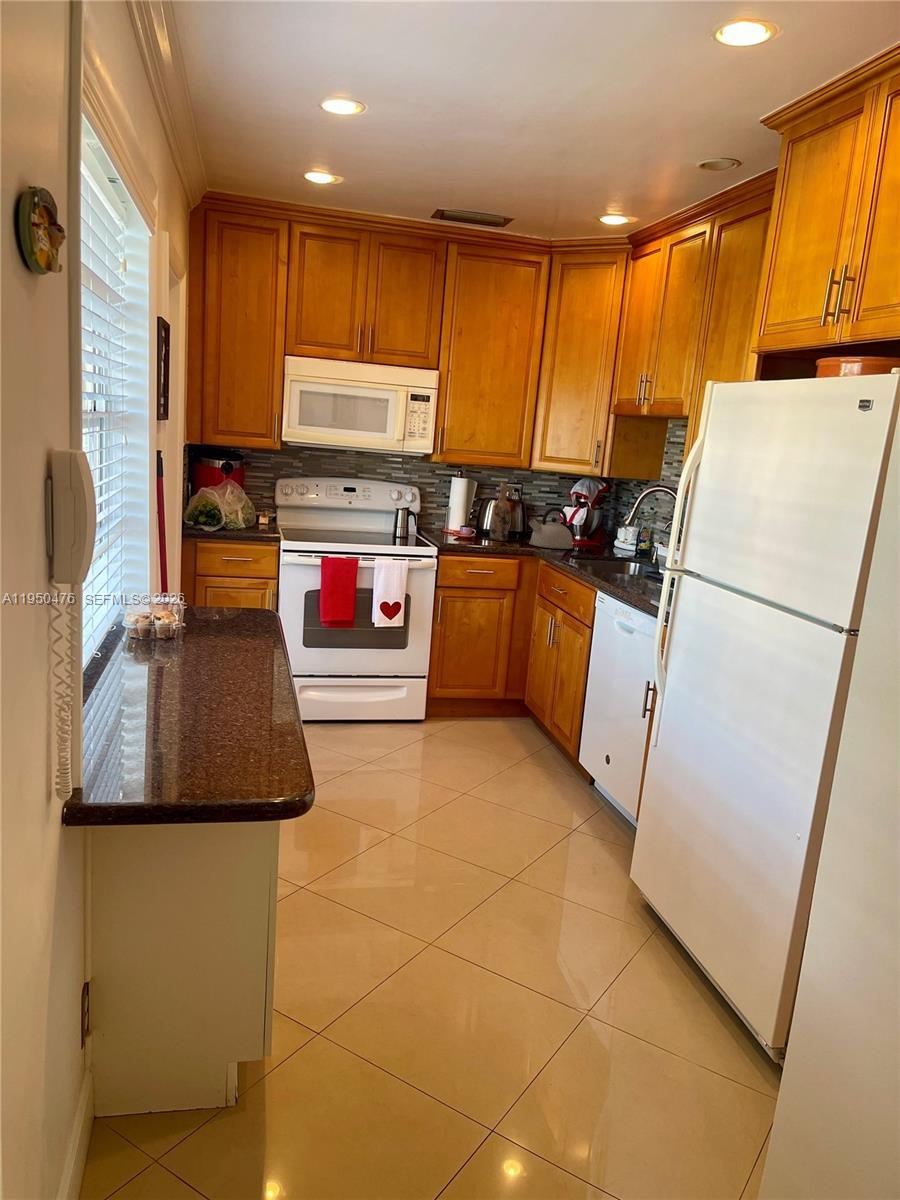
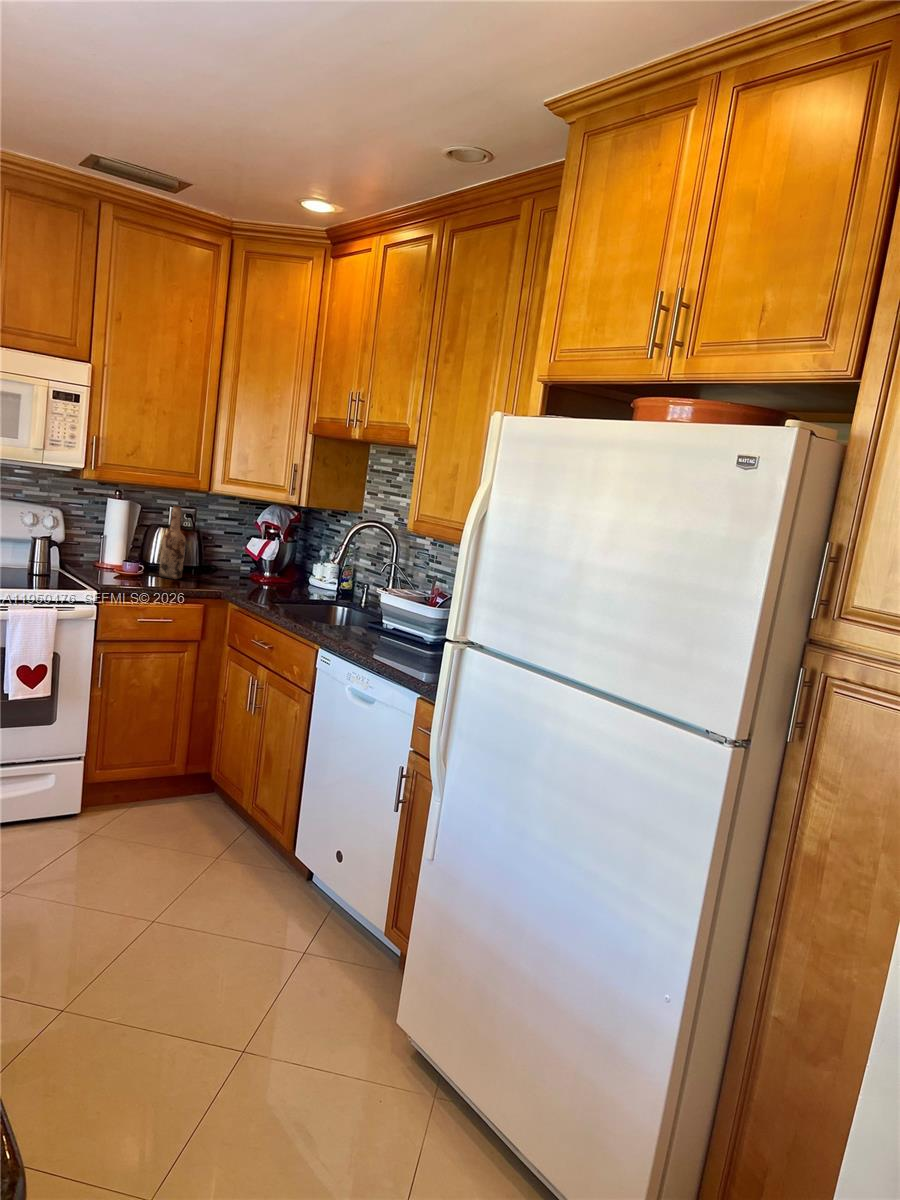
kettle: present [529,507,573,549] -> none [210,539,264,589]

